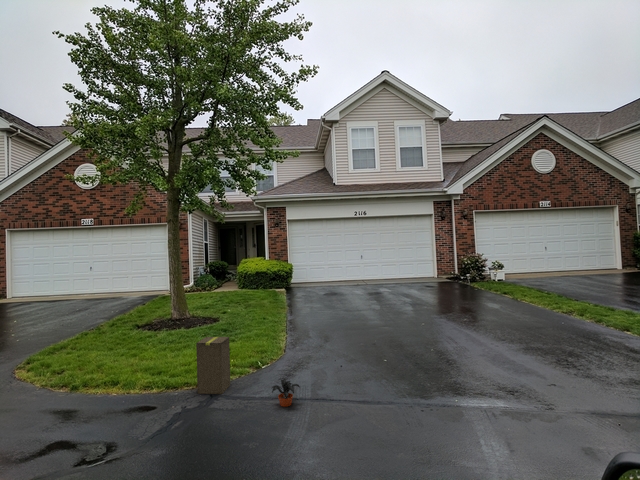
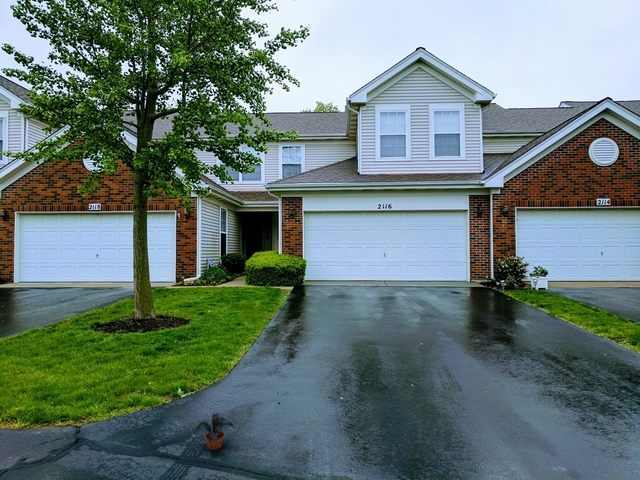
cardboard box: present [196,337,230,394] -> none [122,352,167,423]

